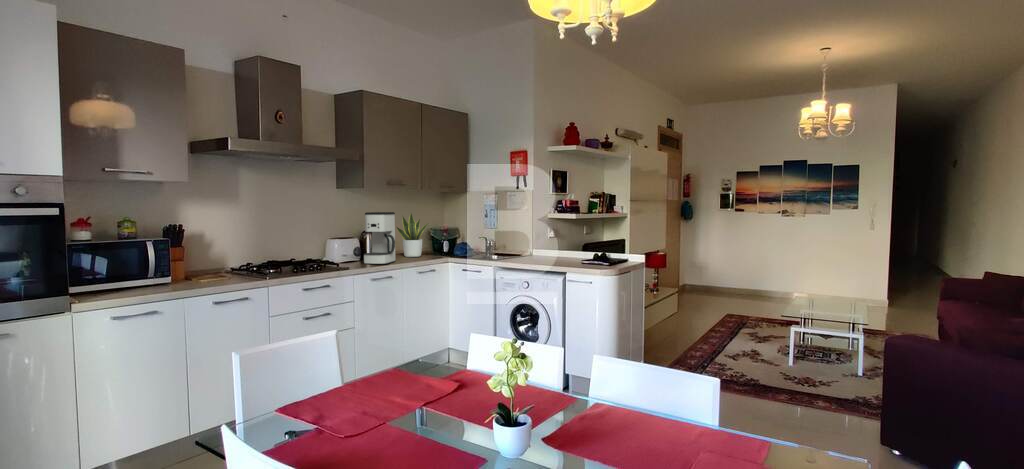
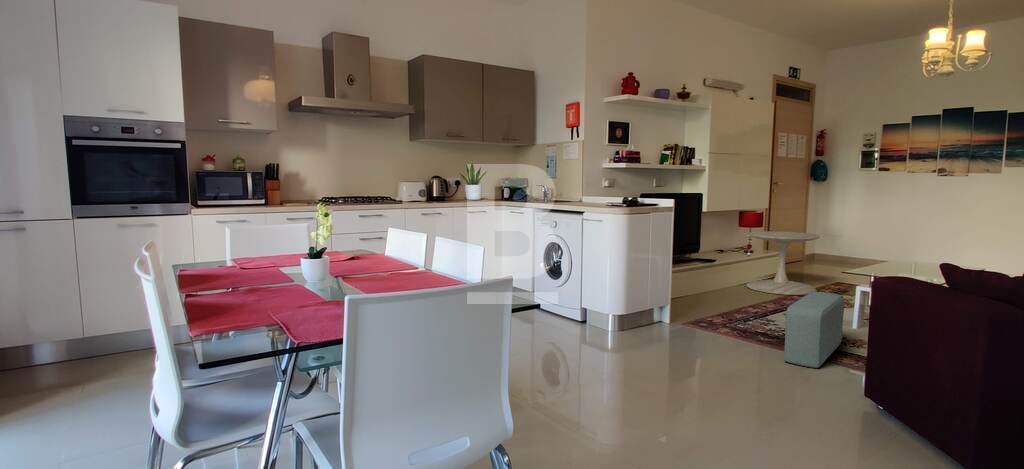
coffee maker: present [364,212,395,264] -> none [423,158,452,202]
side table: none [663,272,725,333] -> present [747,231,820,295]
pouf: none [771,339,815,417] -> present [784,292,844,368]

